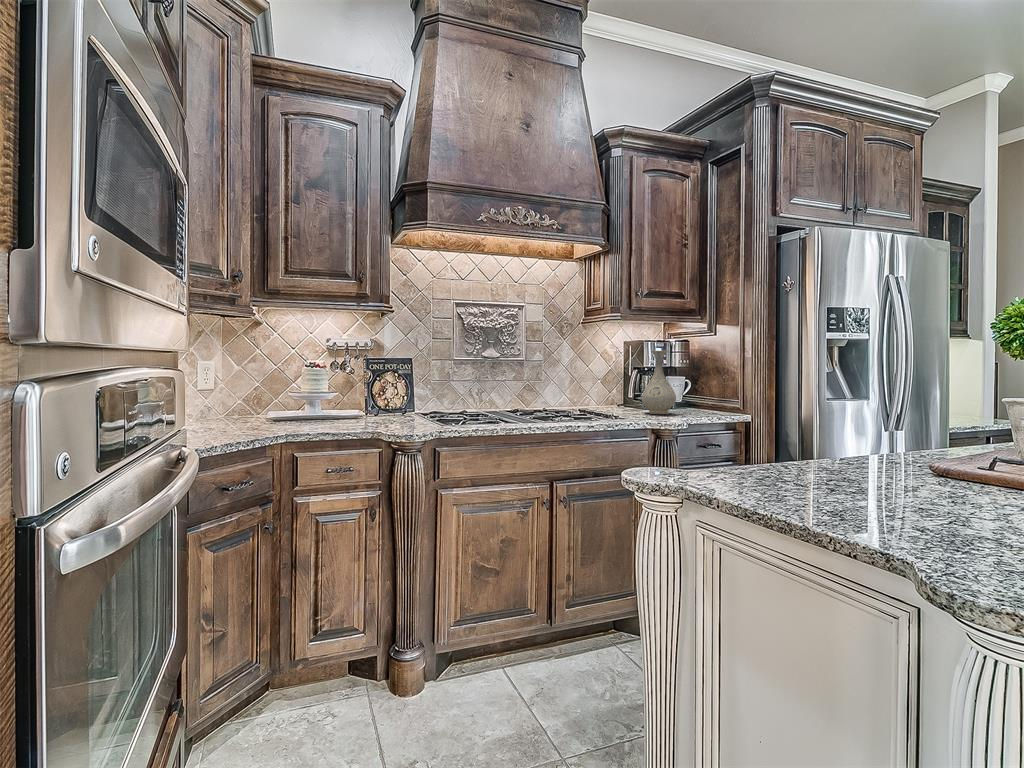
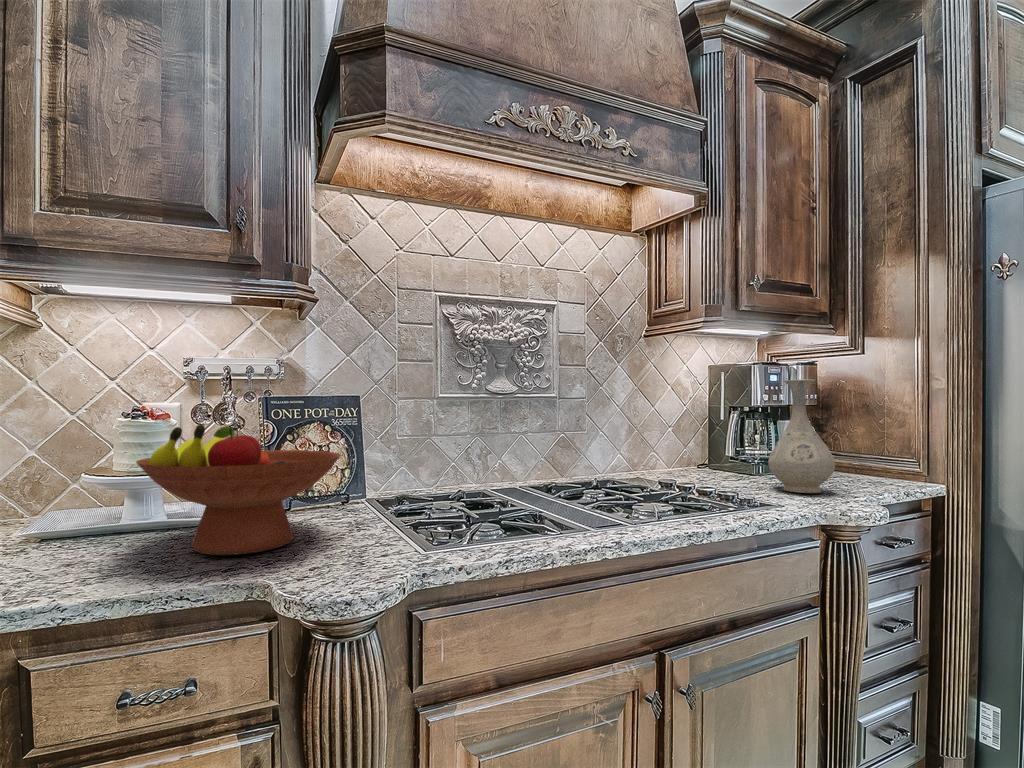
fruit bowl: none [324,368,406,422] -> present [136,424,341,555]

